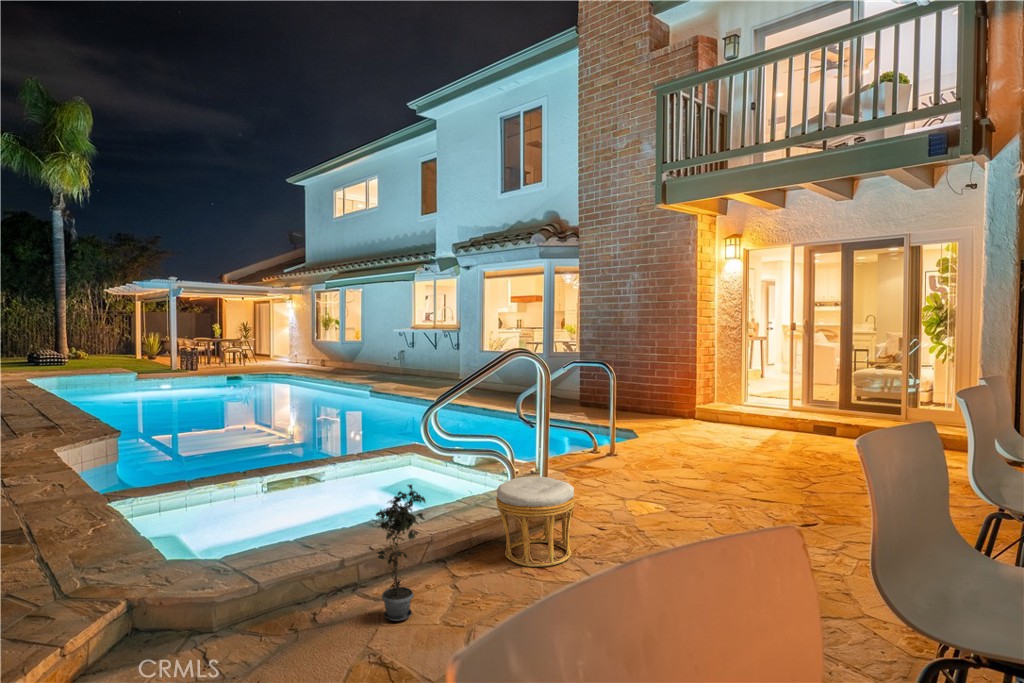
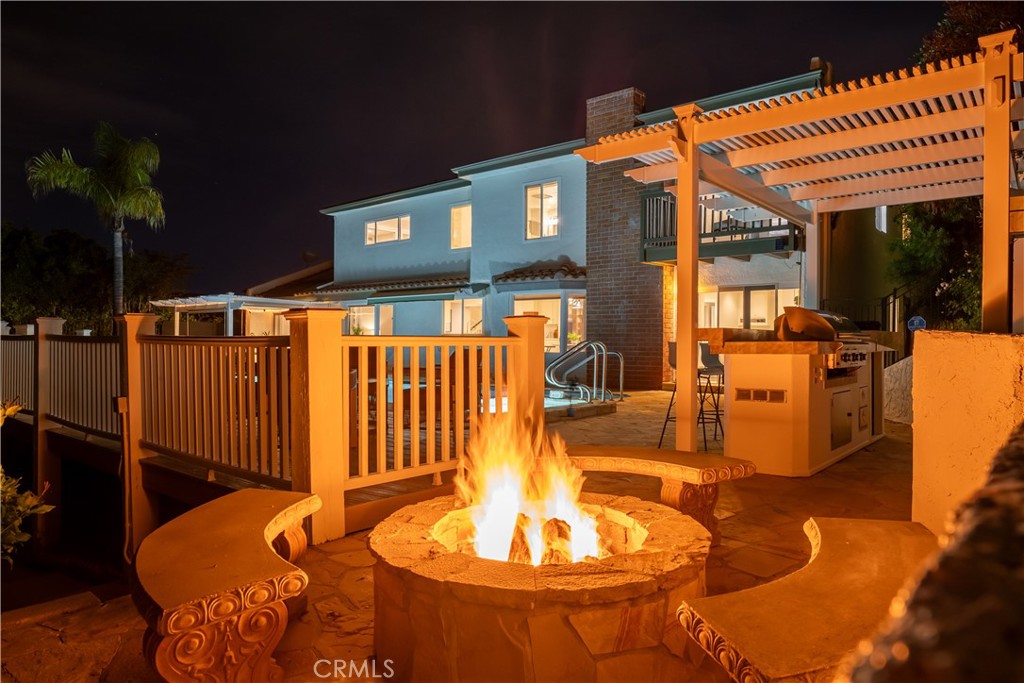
ottoman: present [496,477,574,567] -> none [590,385,619,413]

